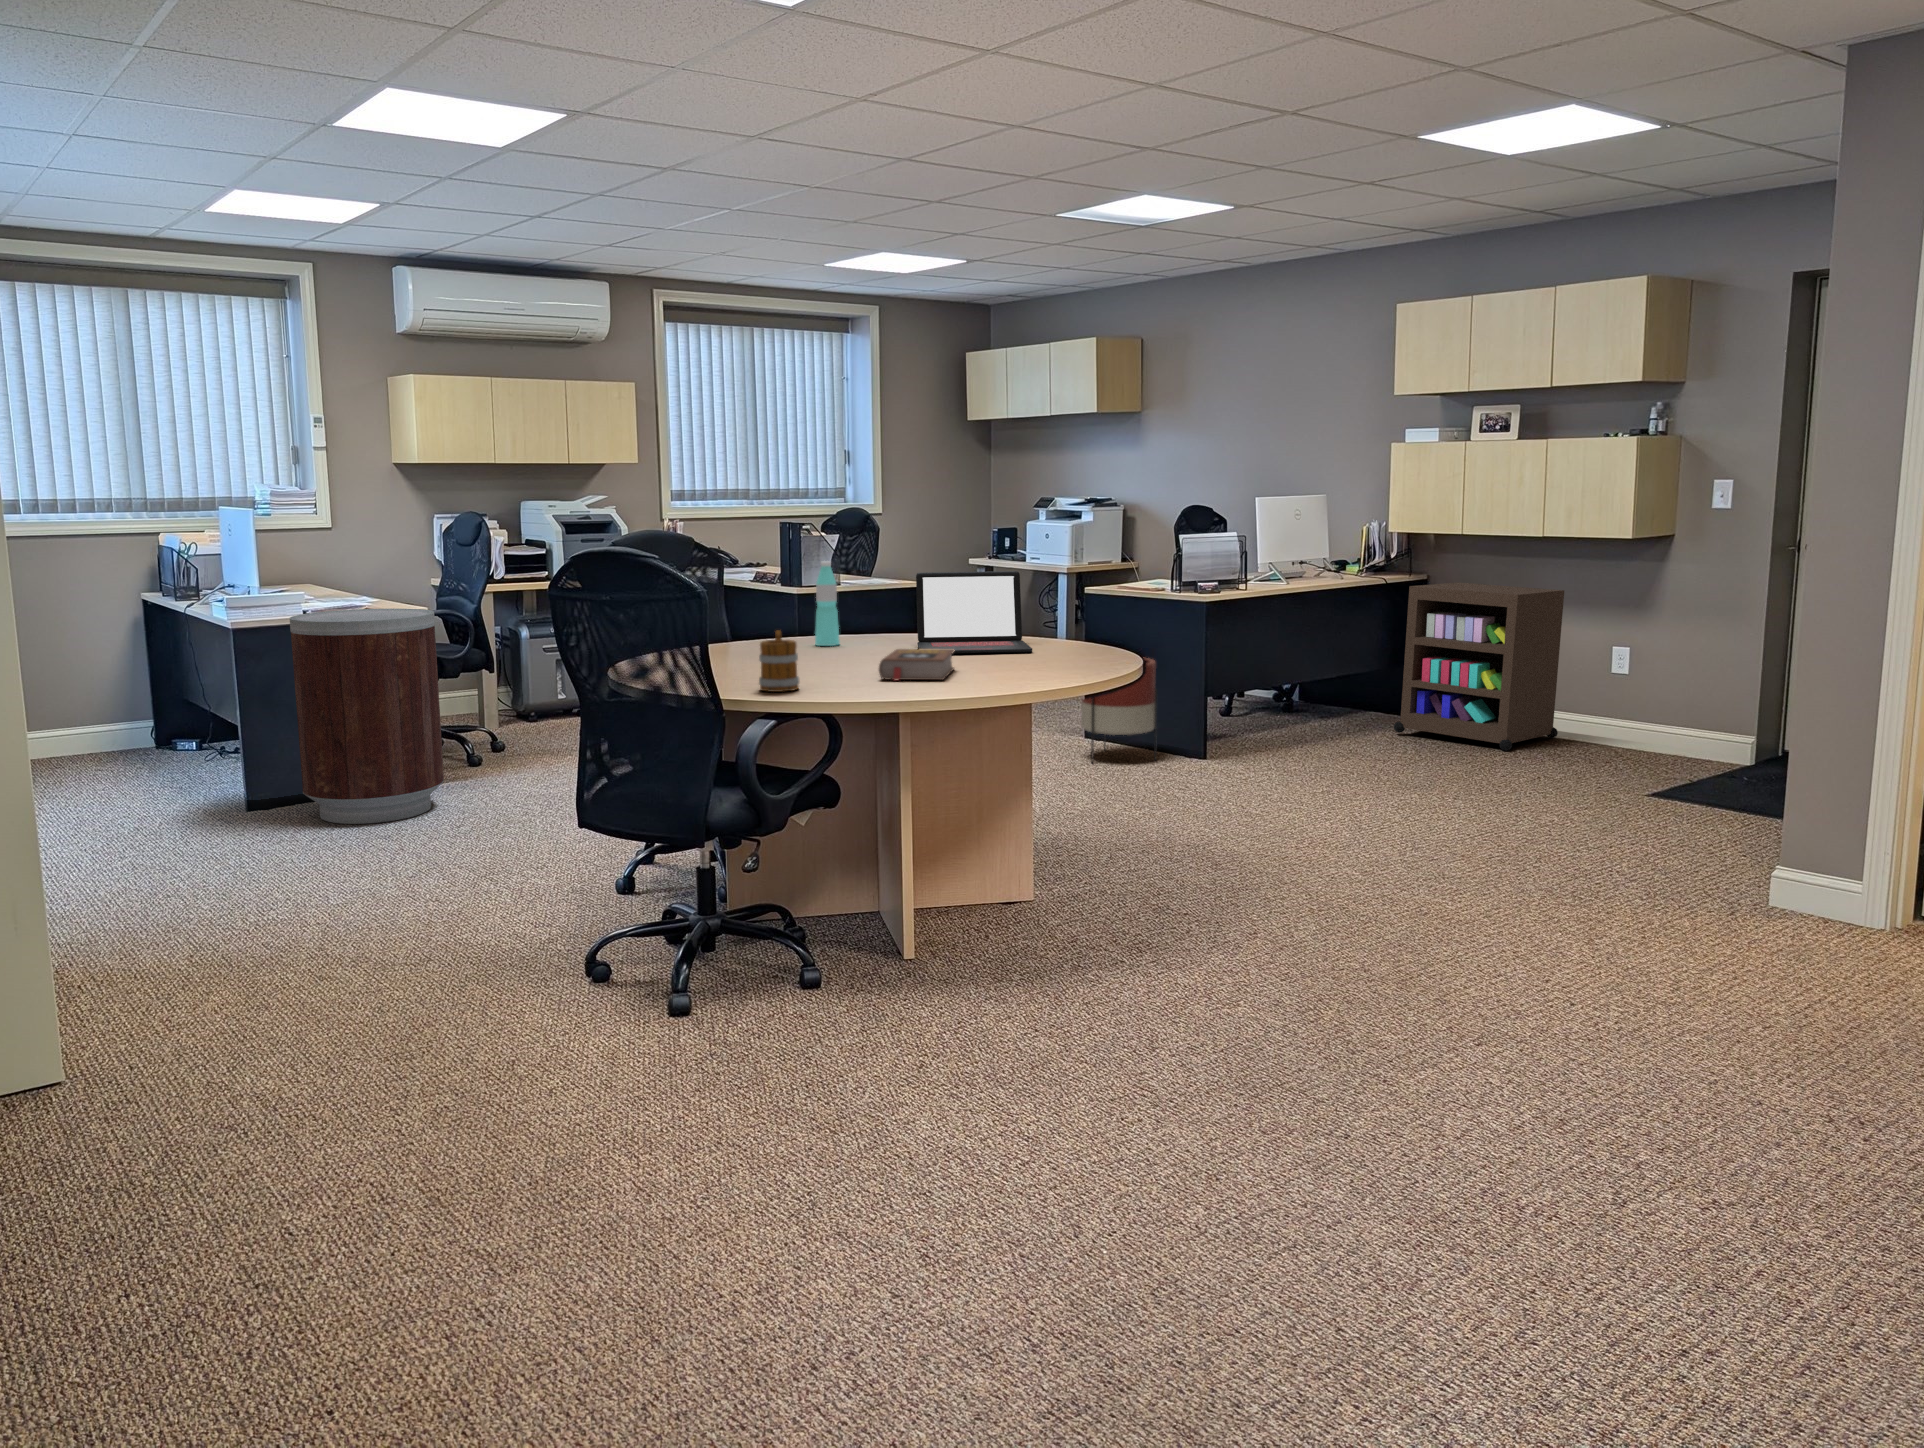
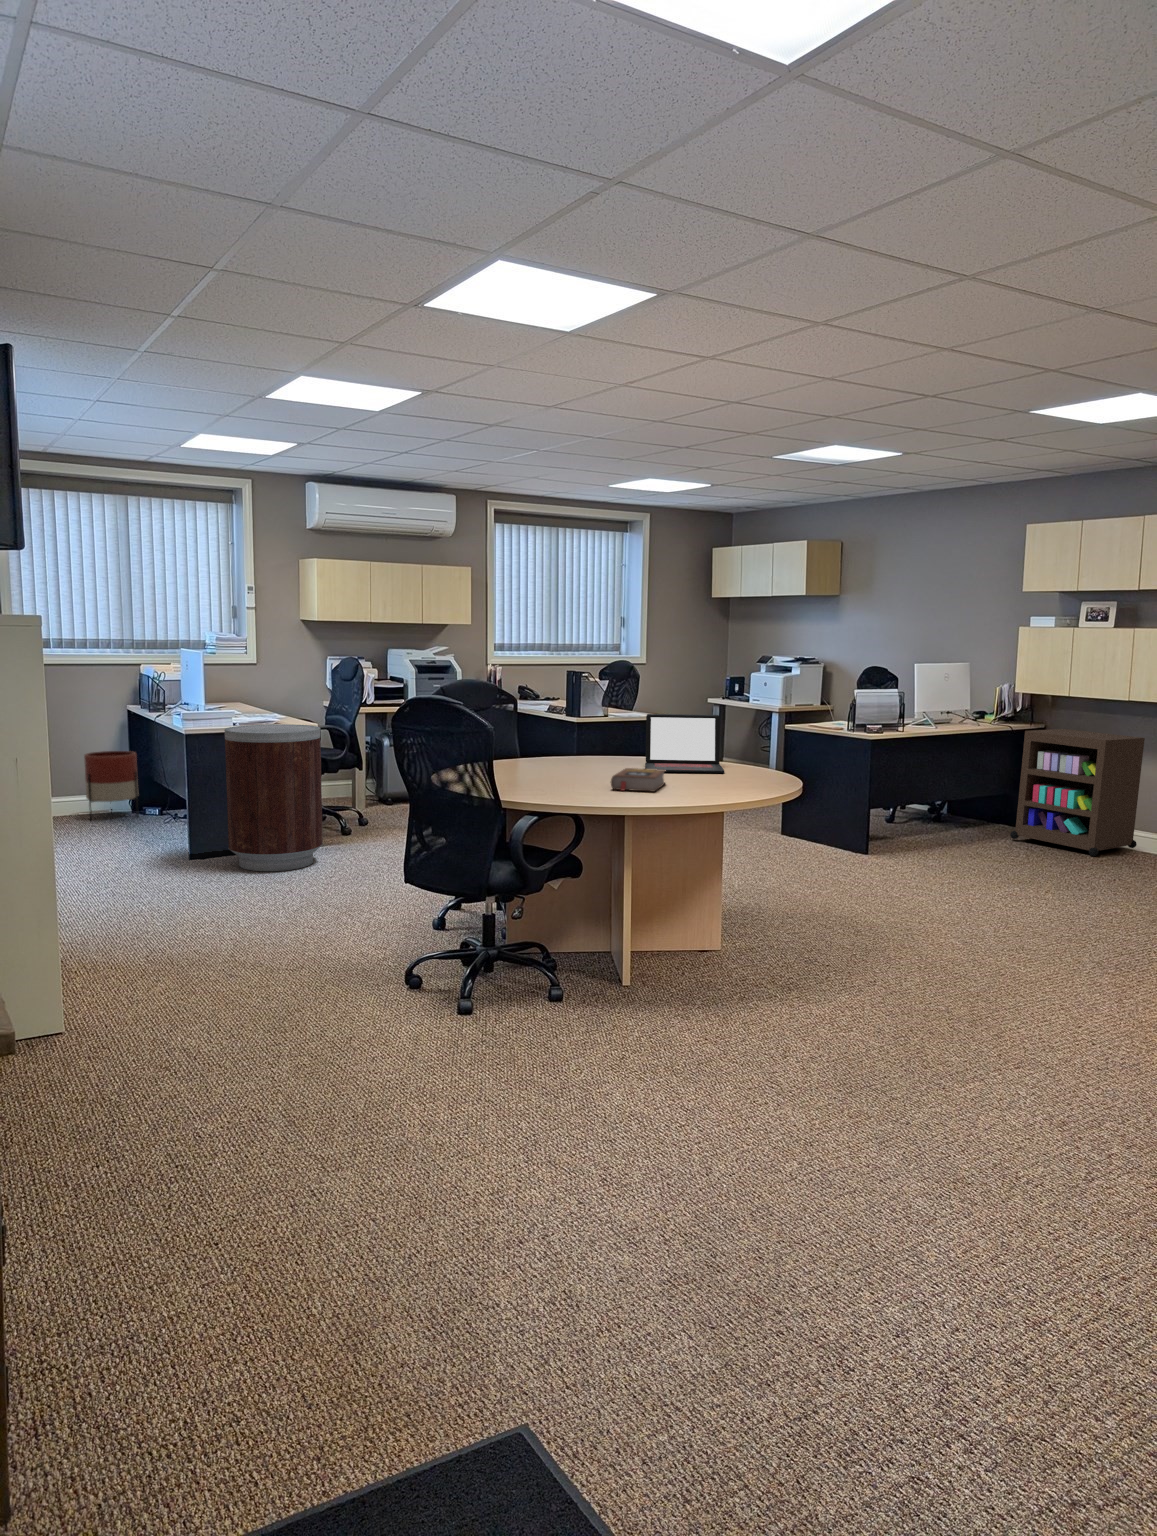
water bottle: present [815,561,840,646] -> none [575,704,592,763]
mug: present [759,630,799,692] -> none [527,753,555,796]
planter: present [1081,657,1157,763] -> present [84,751,139,820]

